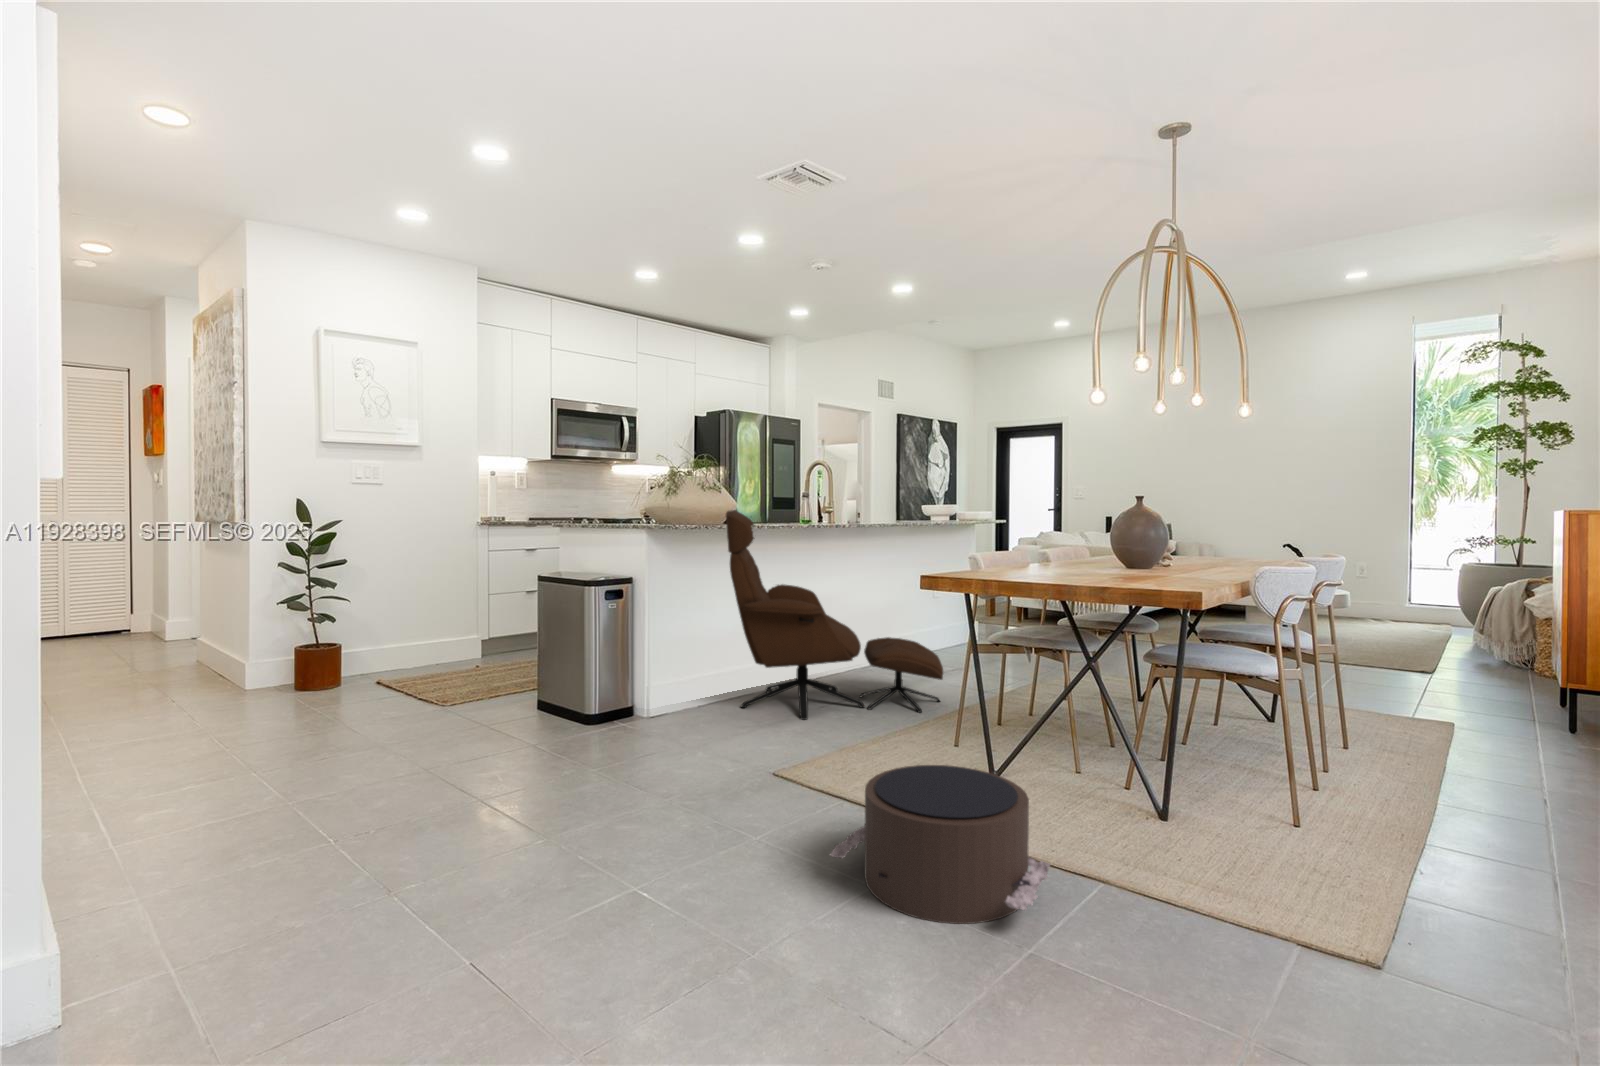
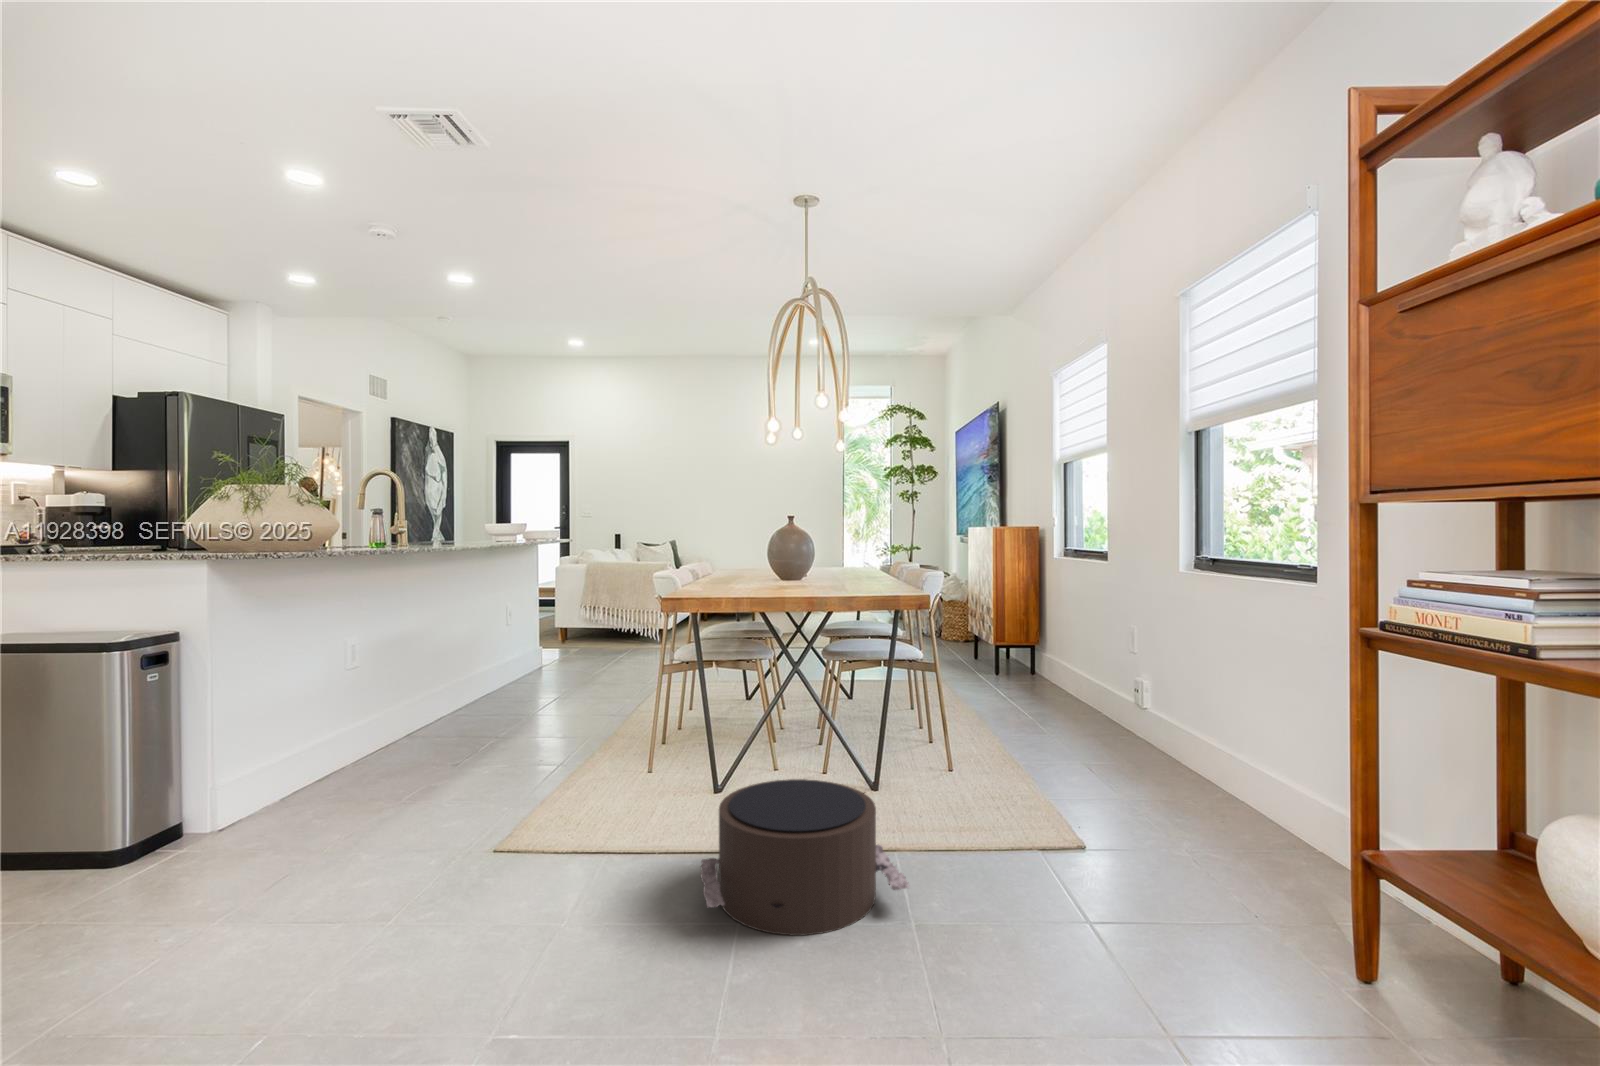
lounge chair: present [726,510,943,720] -> none [306,530,595,789]

